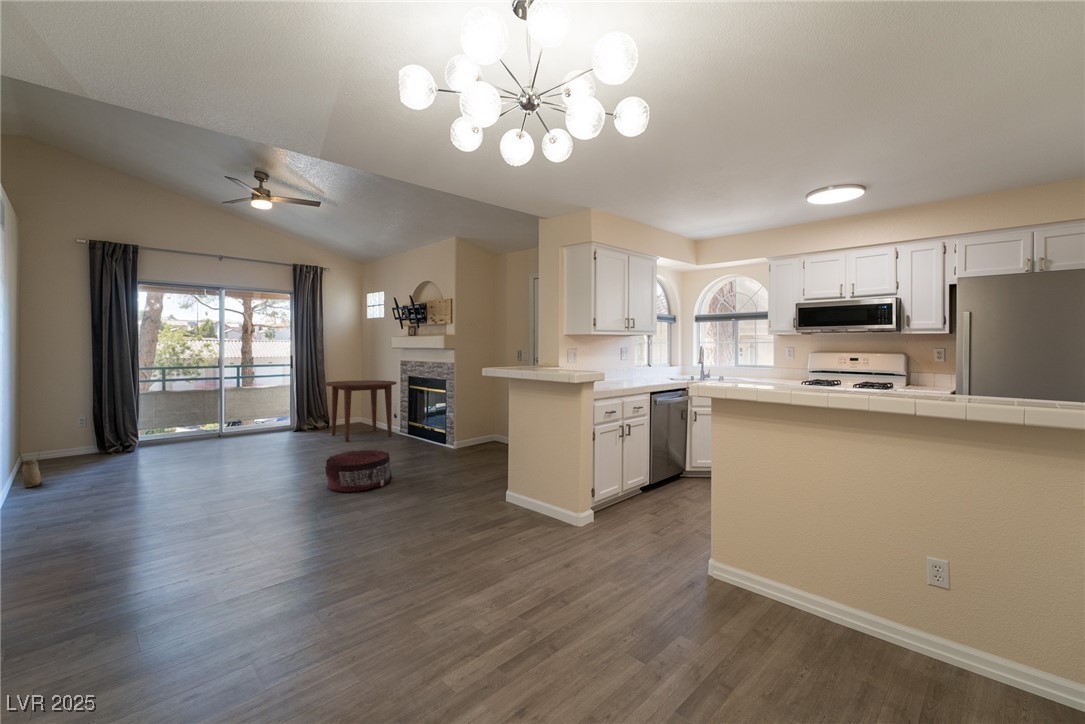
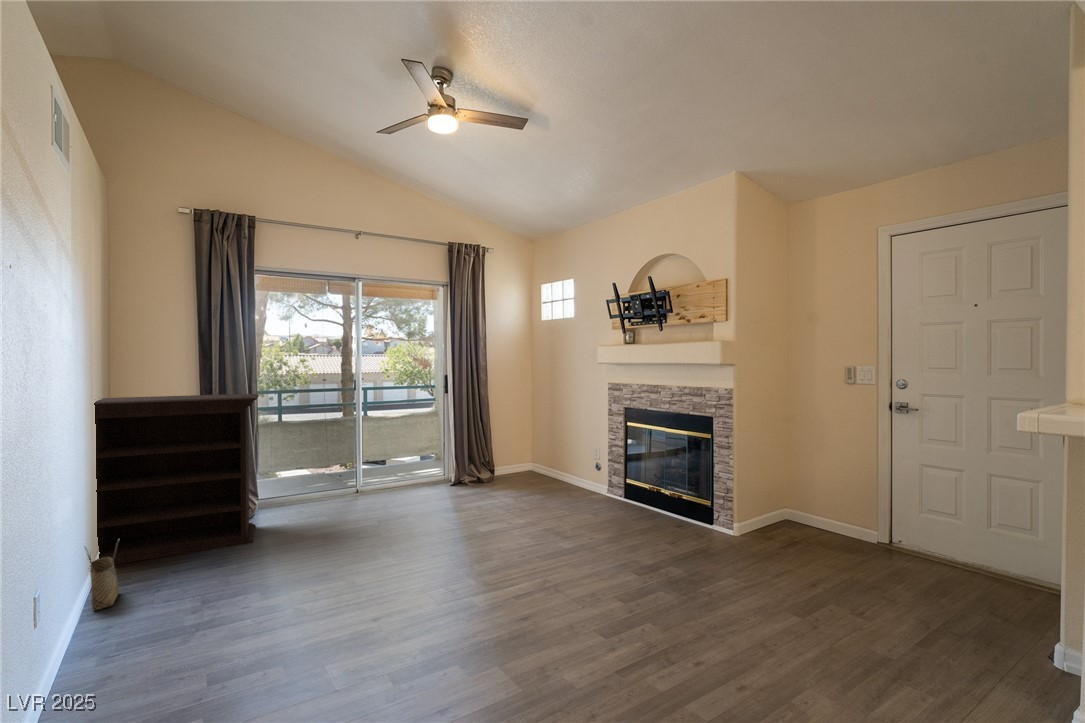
bookshelf: none [2,366,140,475] -> present [94,394,259,564]
dining table: present [324,380,397,442] -> none [501,410,604,511]
pouf: present [325,449,392,492] -> none [602,573,734,696]

